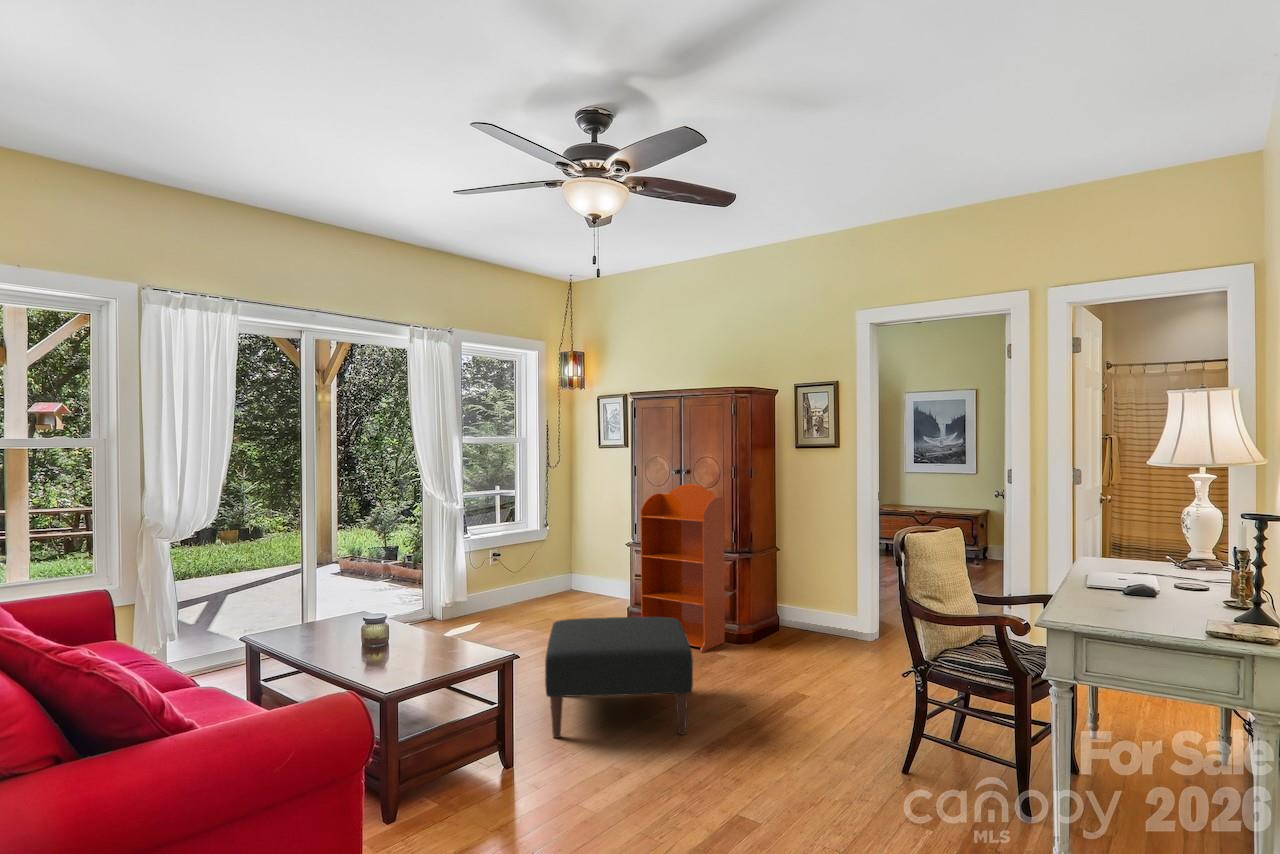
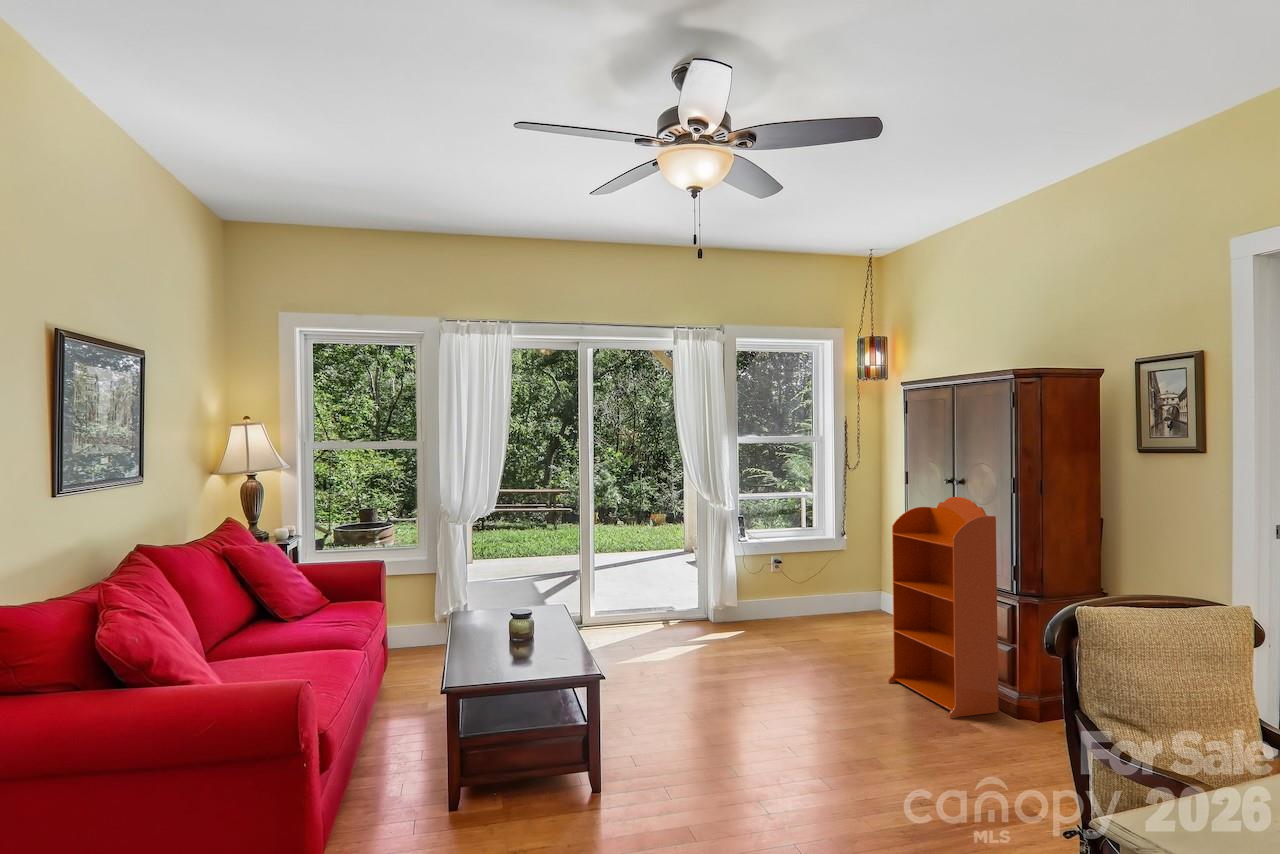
ottoman: present [545,617,693,738] -> none [648,643,861,817]

